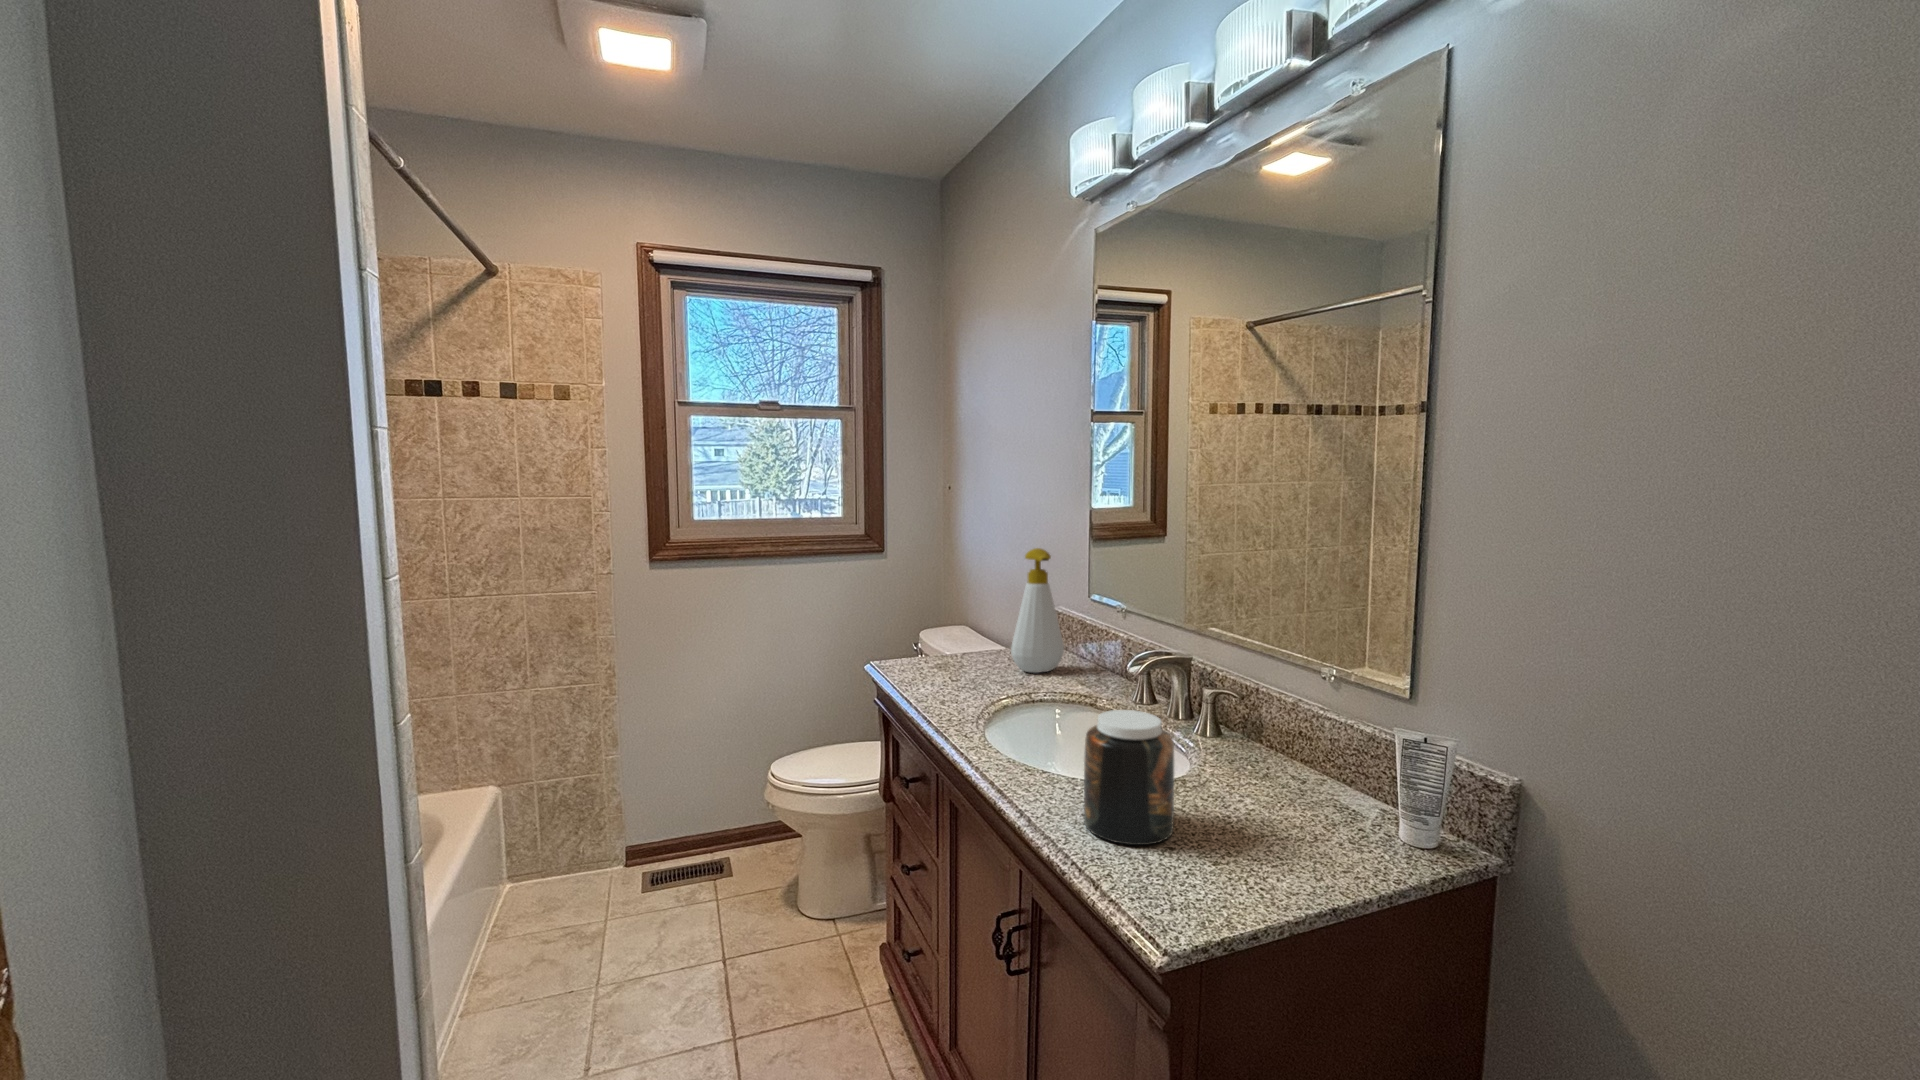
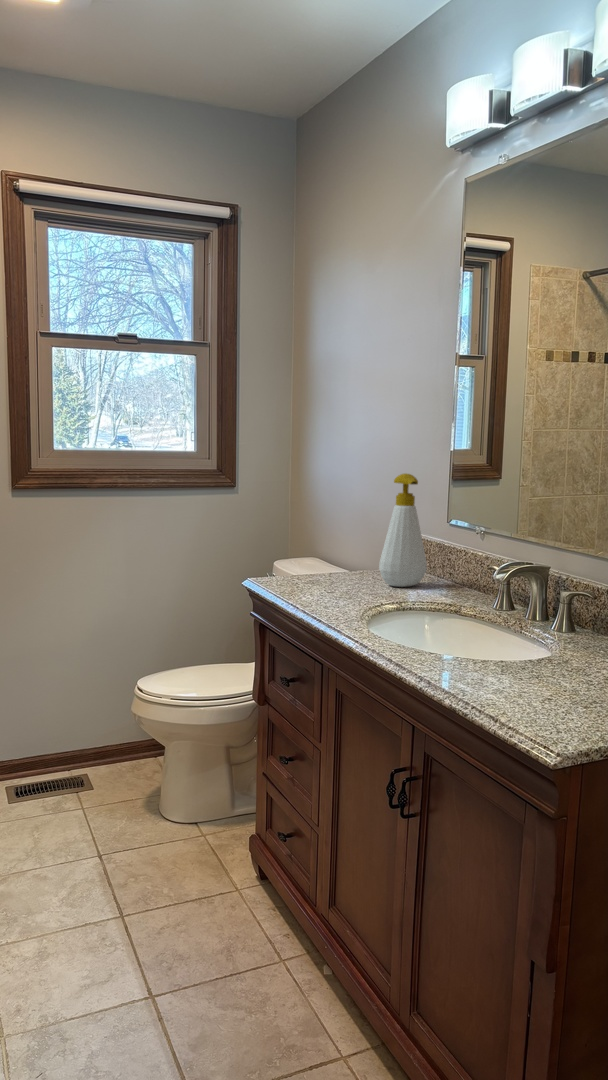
jar: present [1084,710,1174,845] -> none [475,592,552,696]

